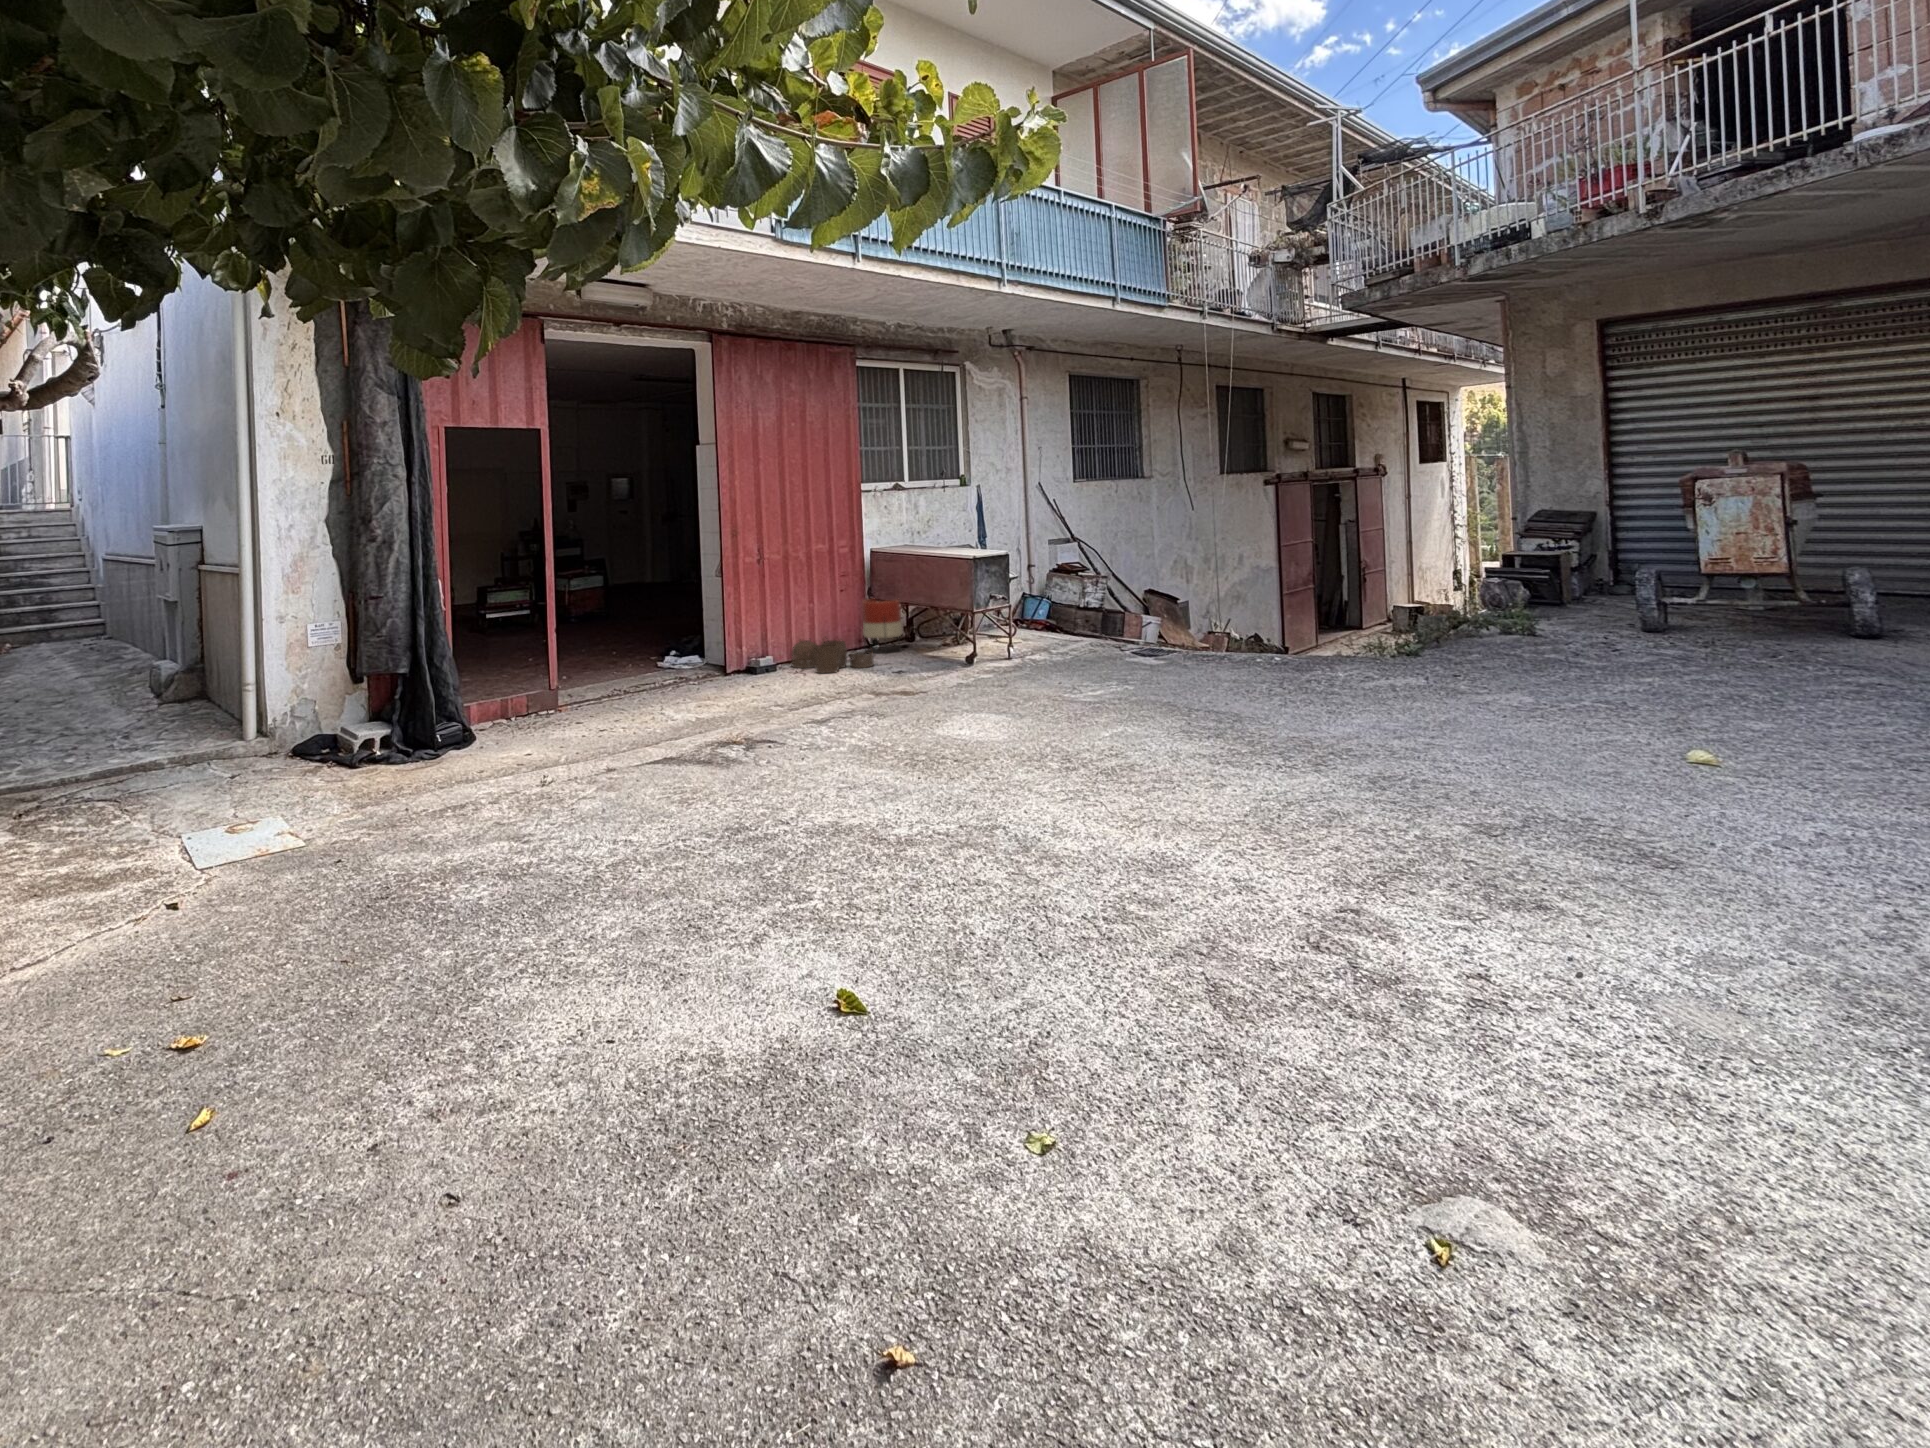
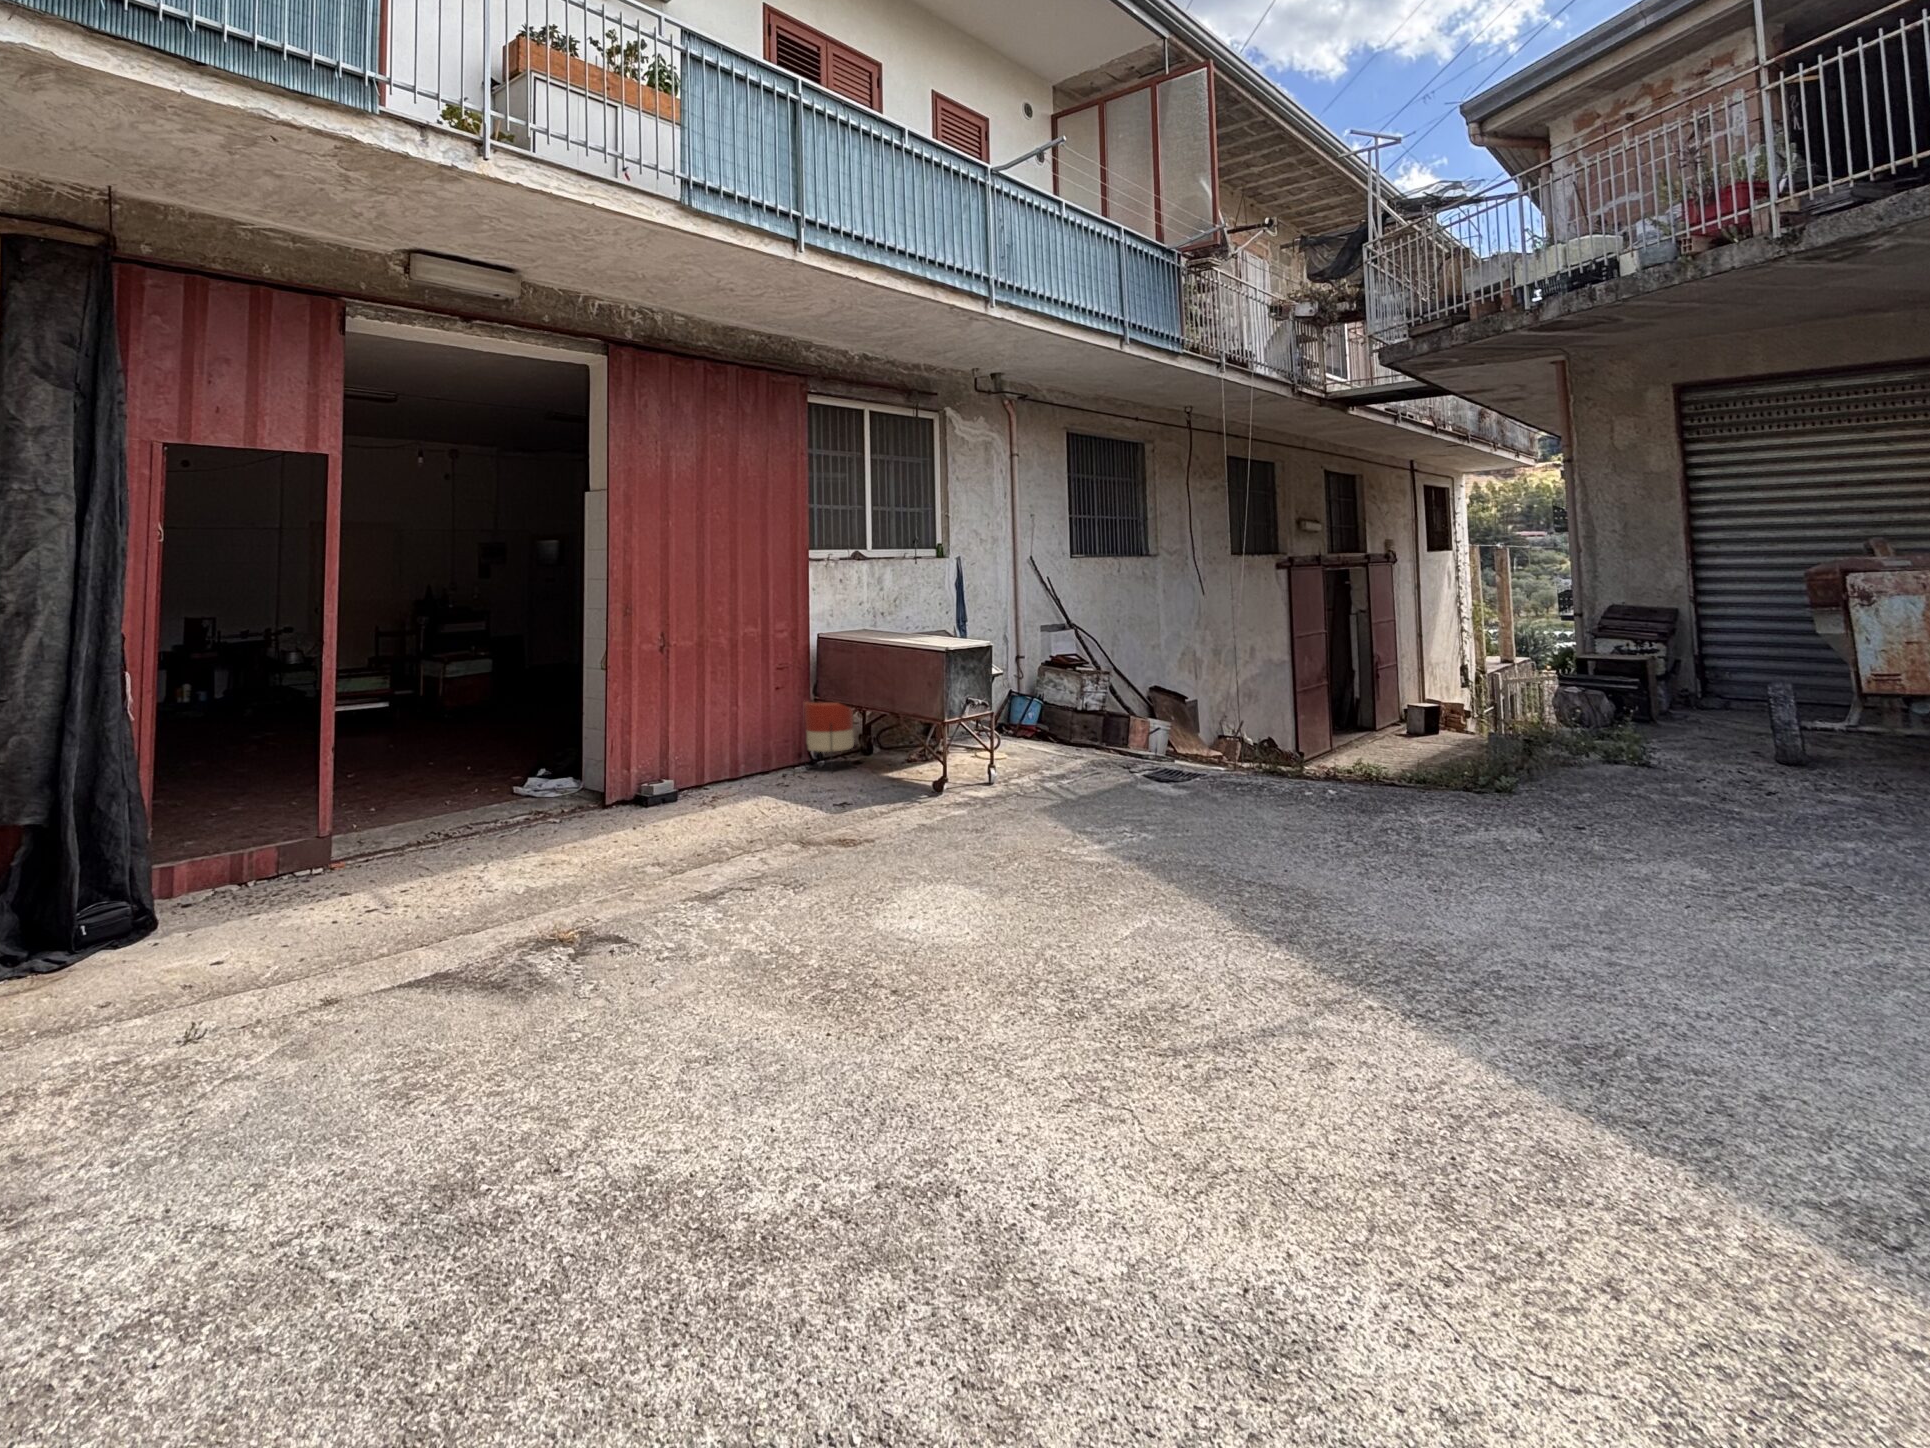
woven basket: present [792,640,874,673] -> none [703,752,812,804]

